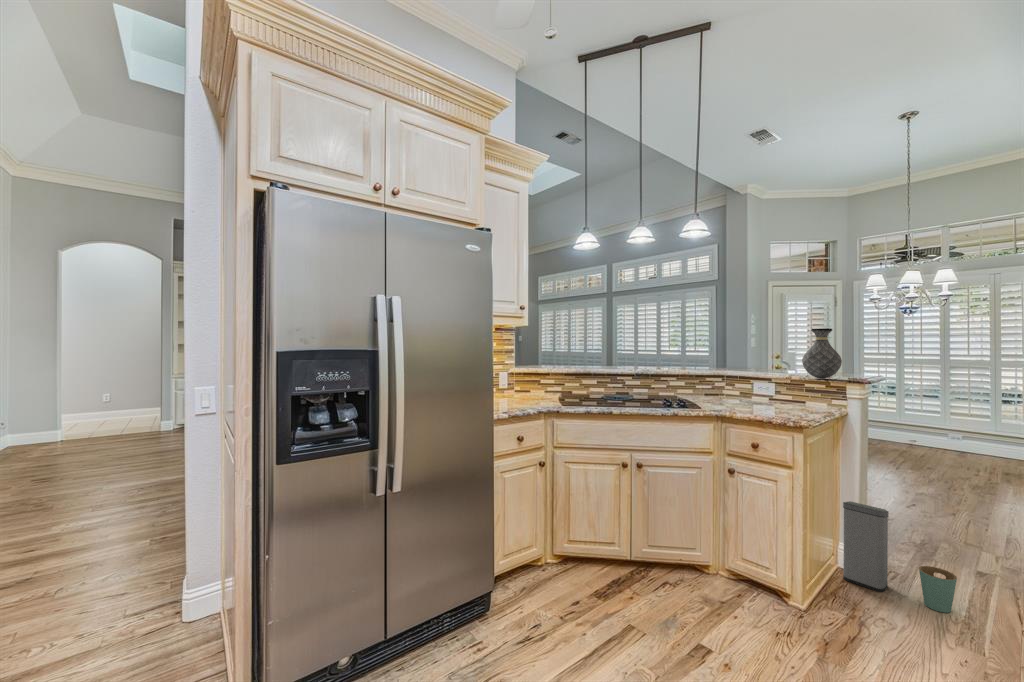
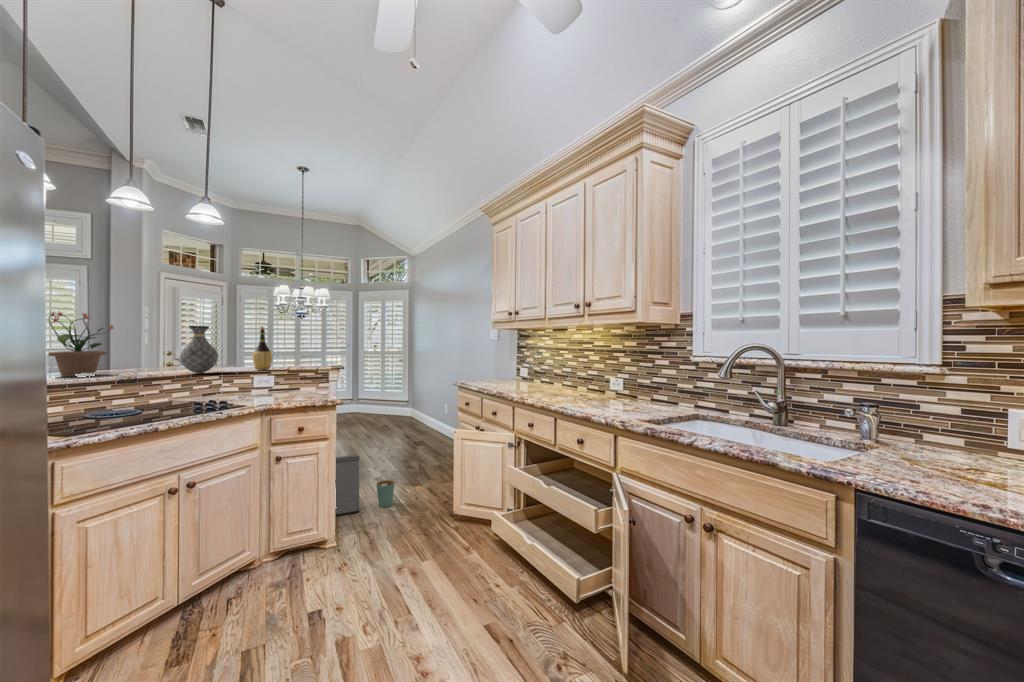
potted plant: none [620,321,667,370] -> present [48,312,113,377]
vase: present [802,328,842,379] -> present [180,326,218,373]
wine bottle: none [753,329,774,376] -> present [253,327,272,370]

